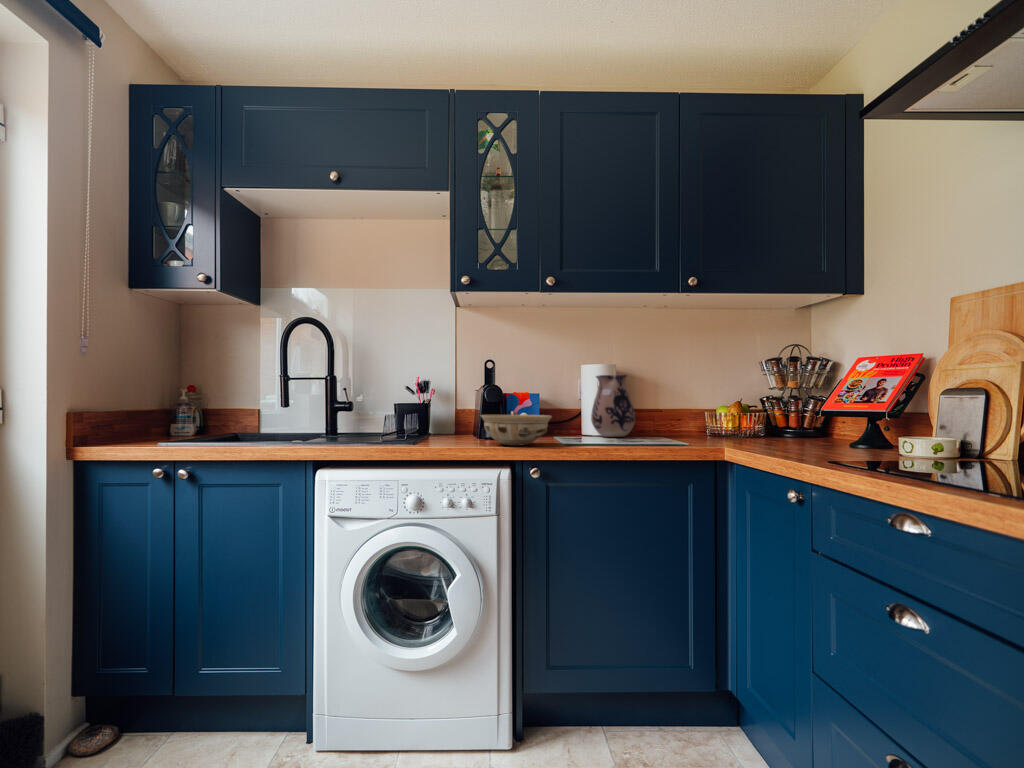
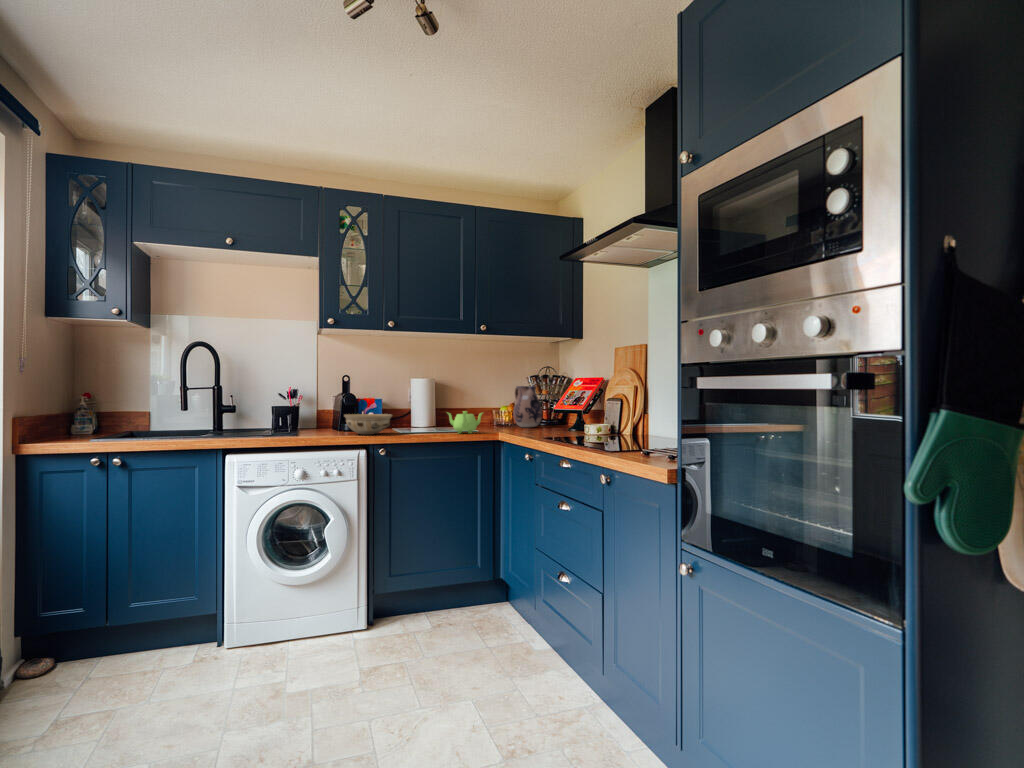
ceramic pitcher: present [591,375,635,437] -> present [513,386,542,428]
teapot: none [635,411,699,448] -> present [448,411,483,433]

